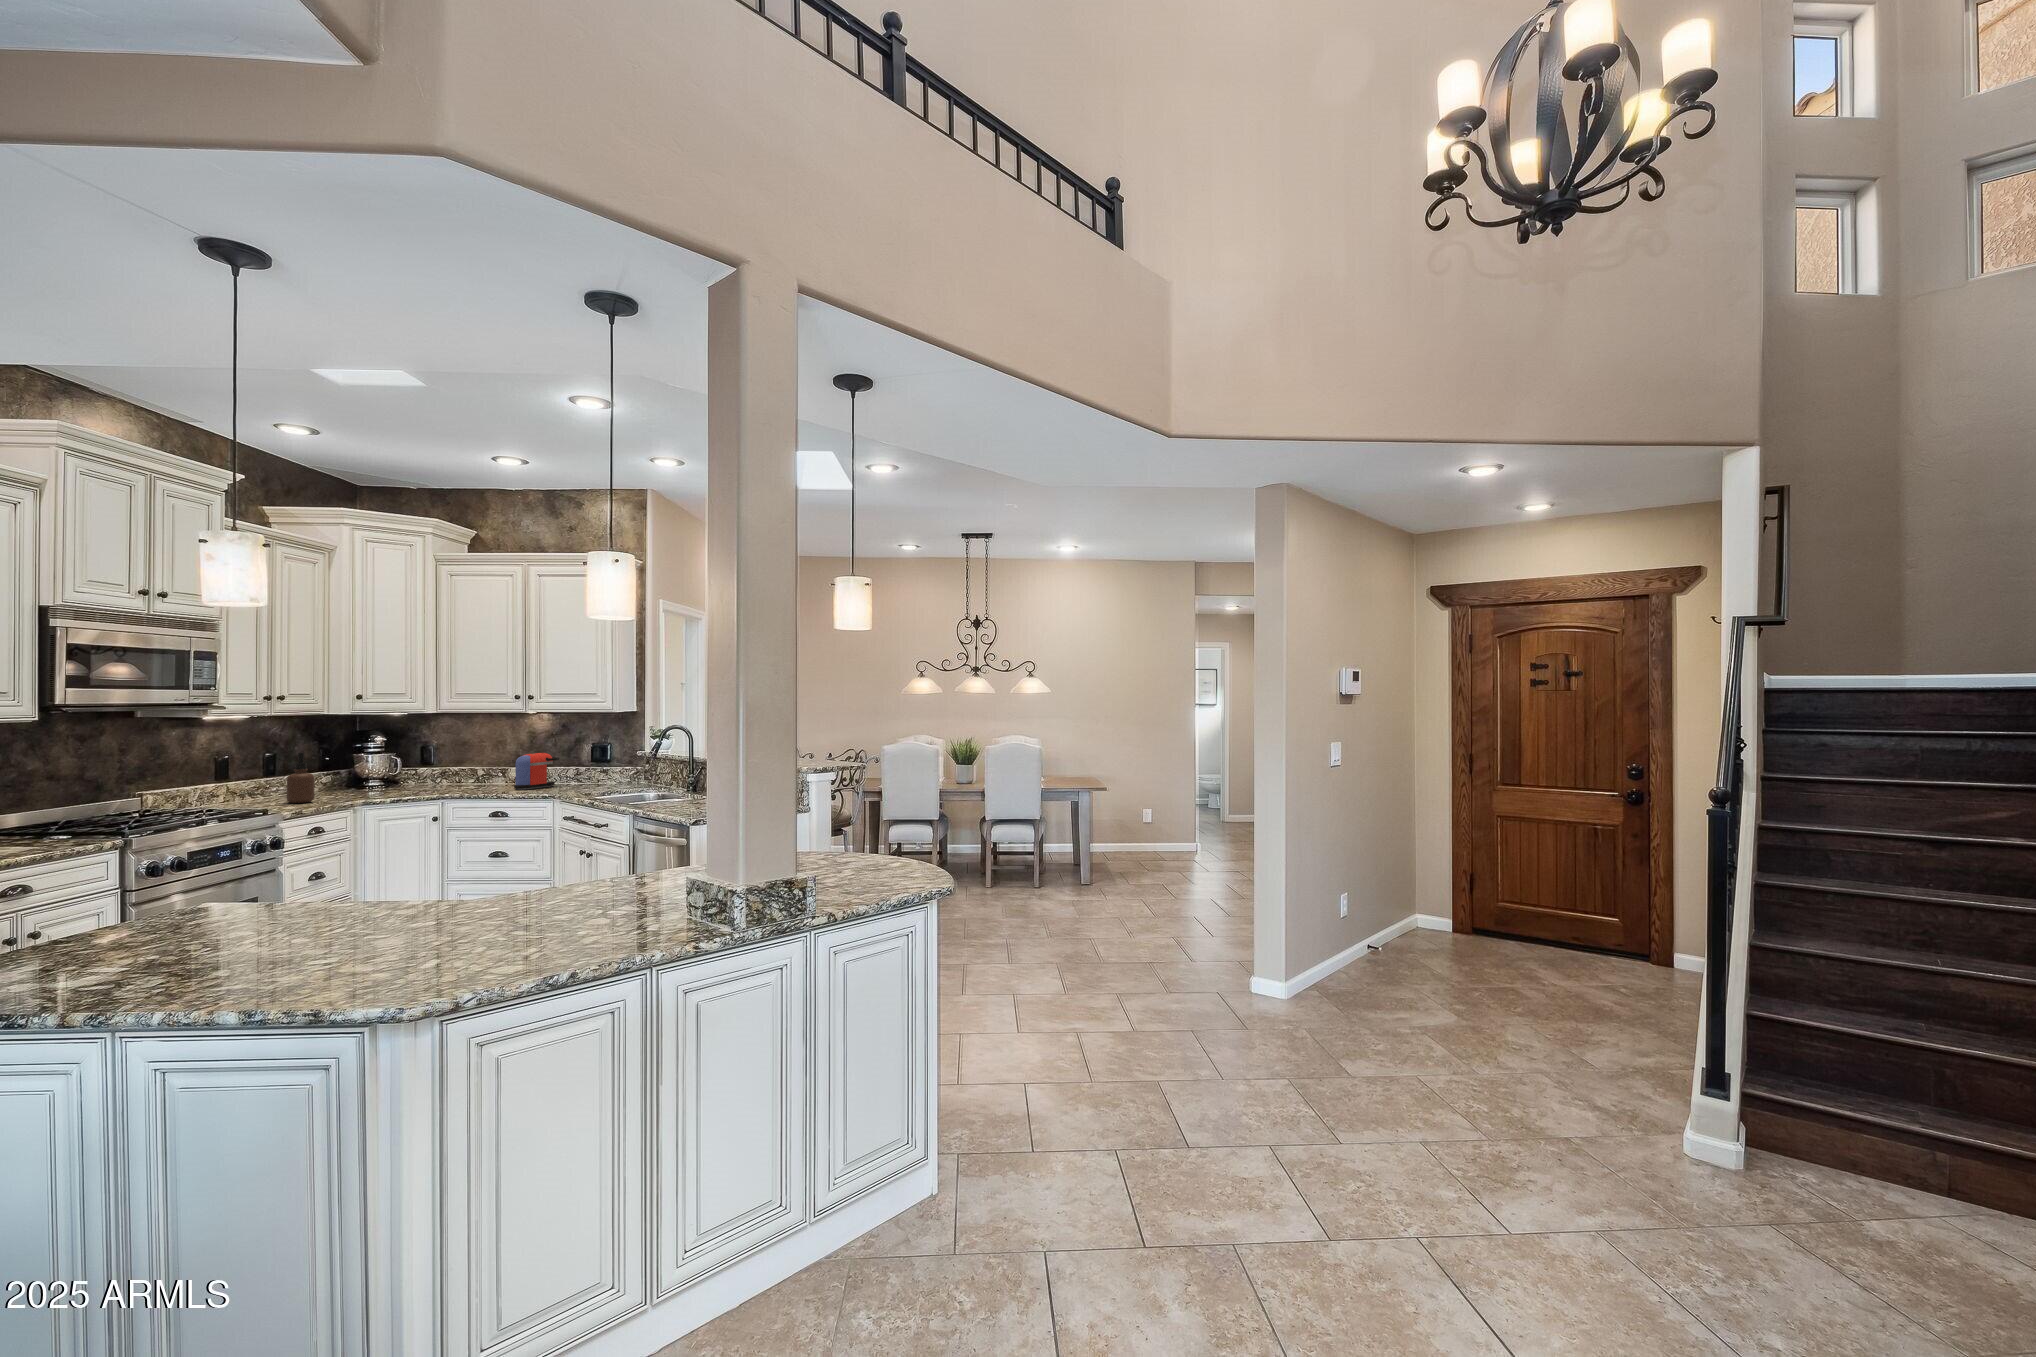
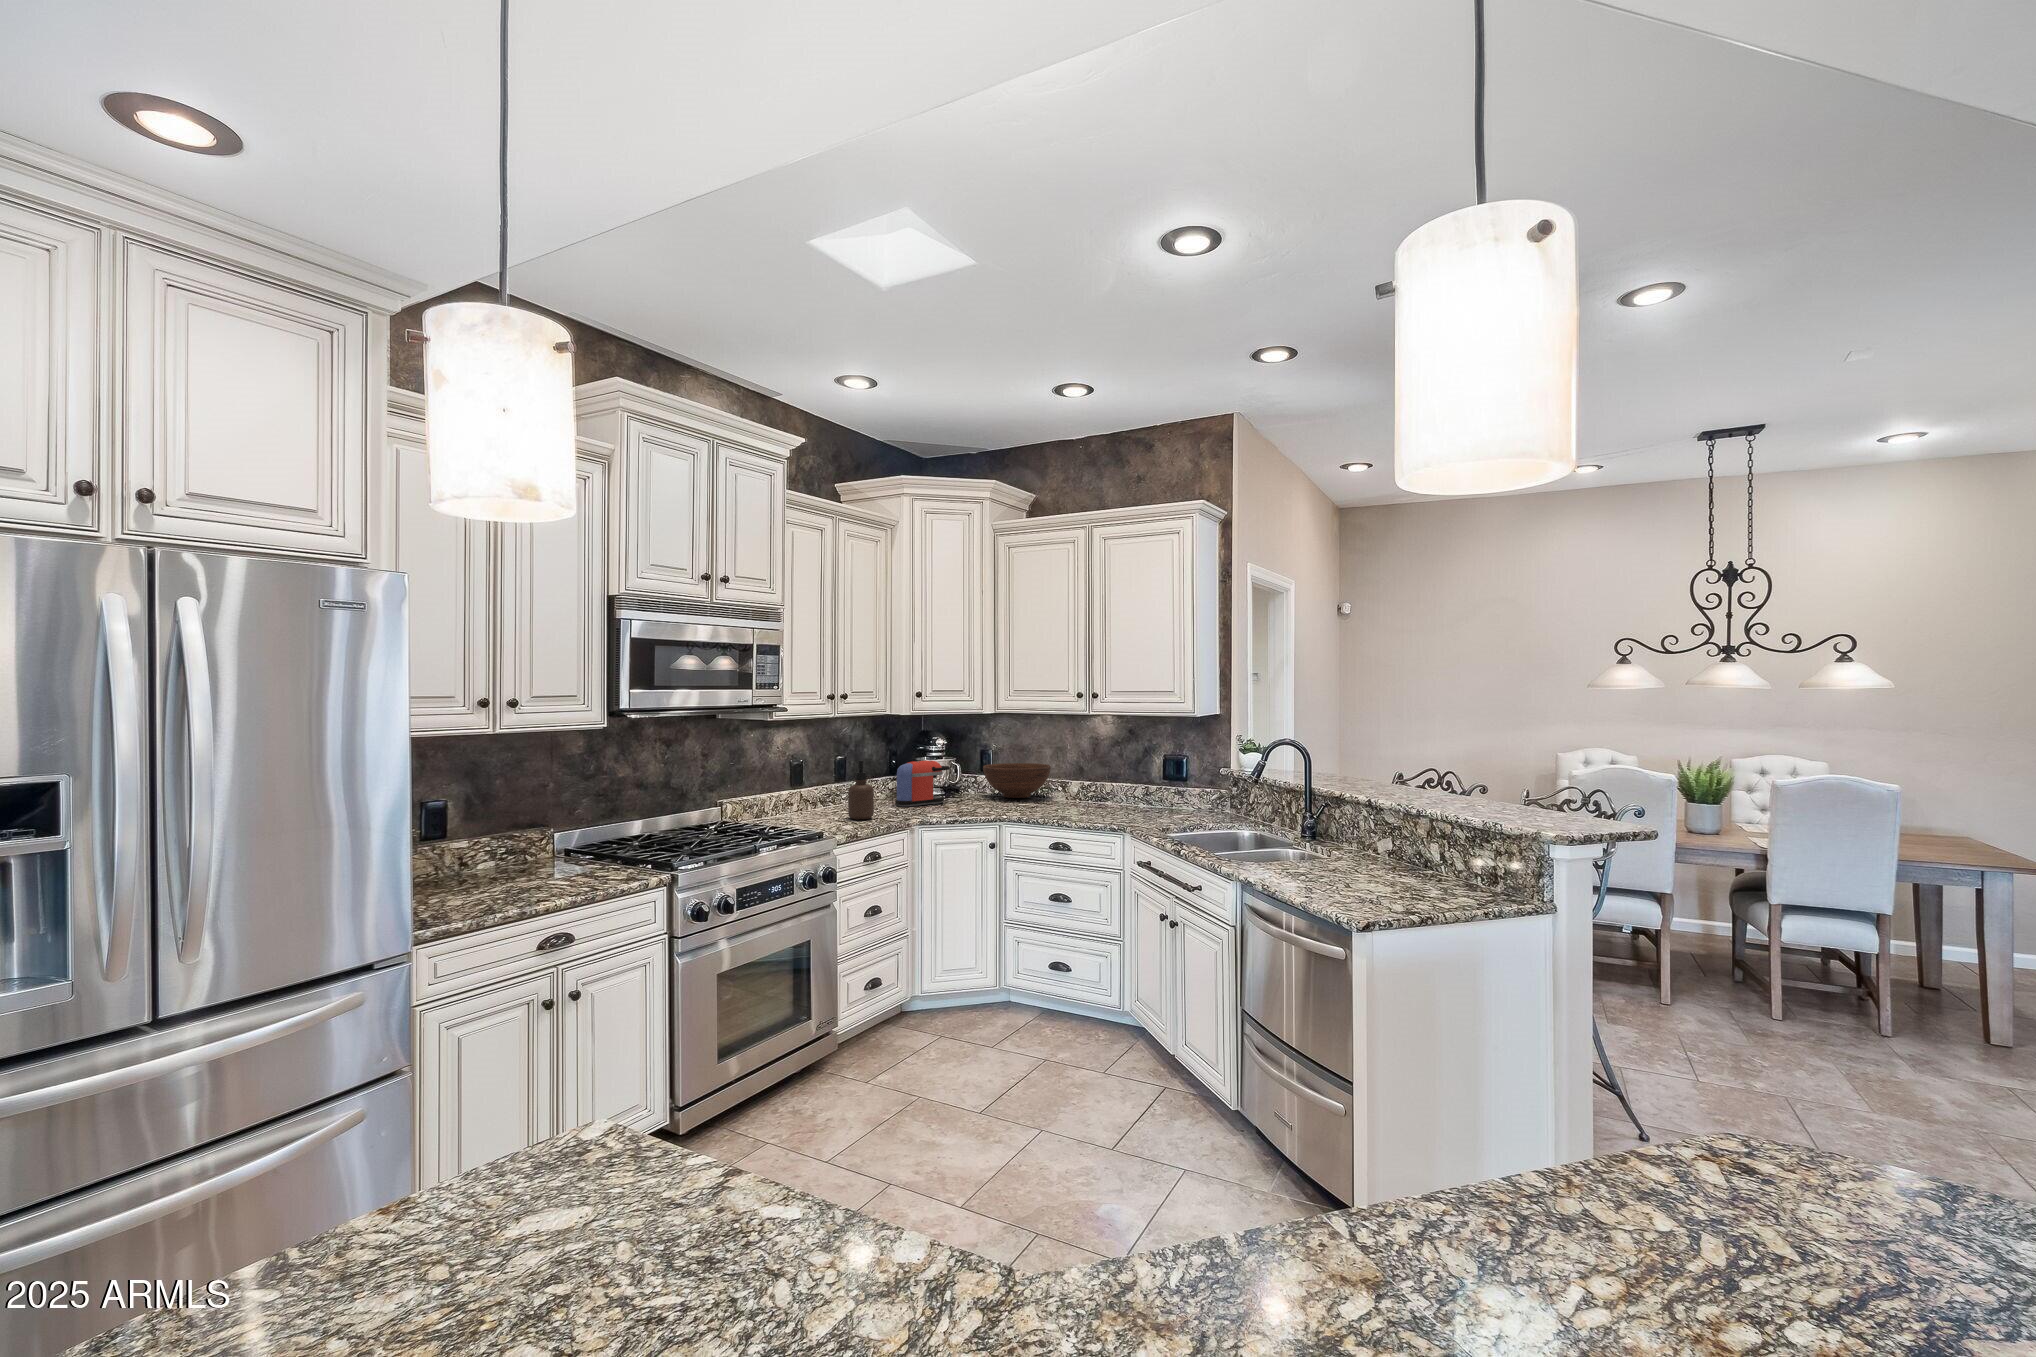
coffee maker: present [514,753,559,790] -> present [895,760,950,807]
fruit bowl: none [424,756,491,784] -> present [983,763,1051,798]

